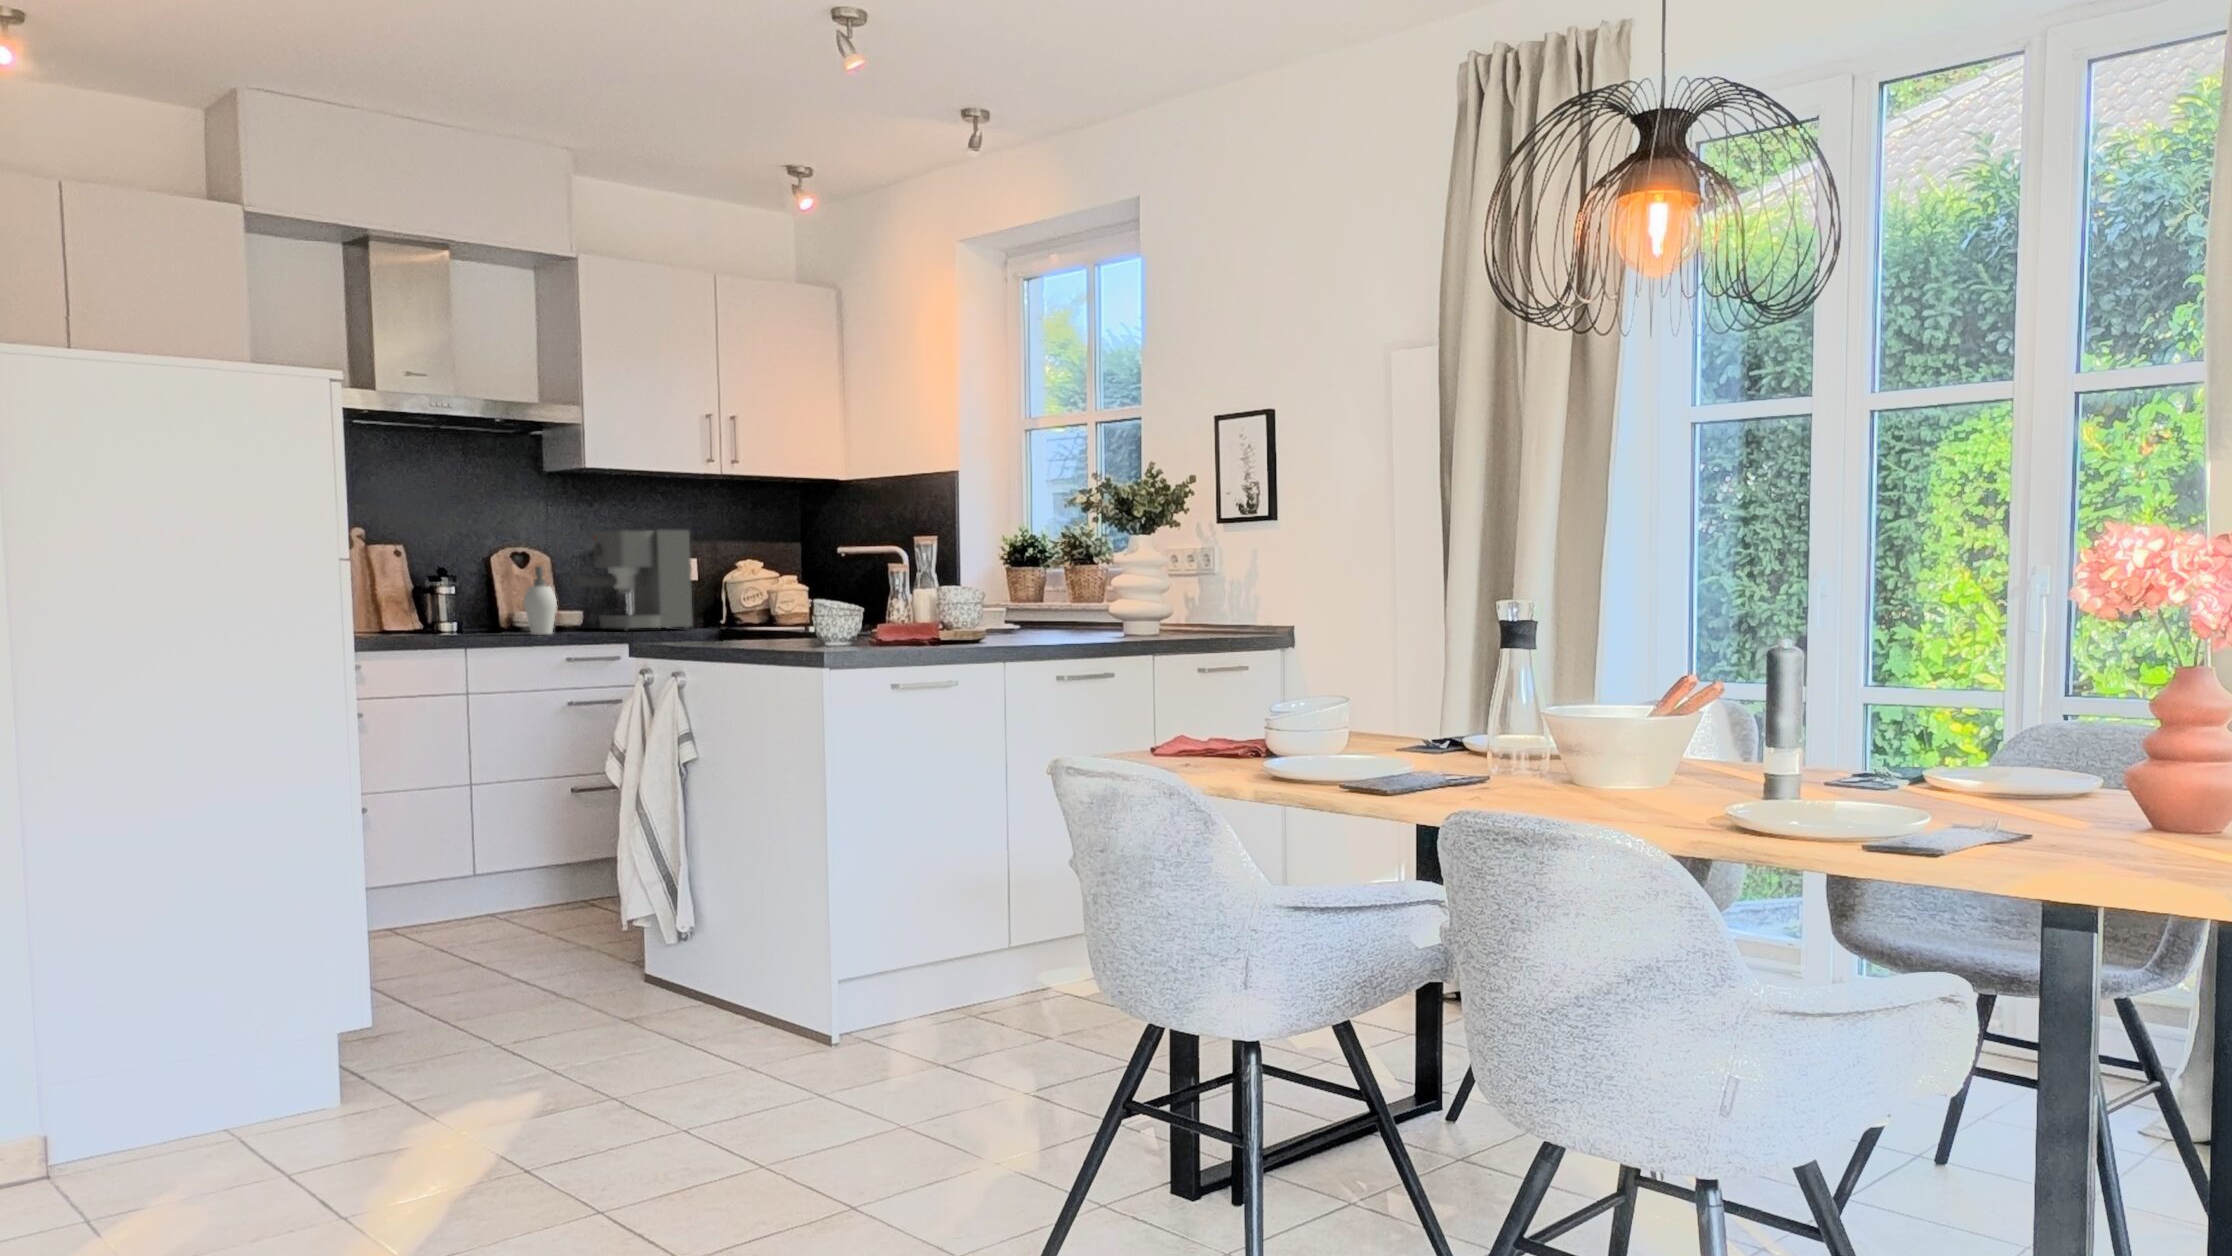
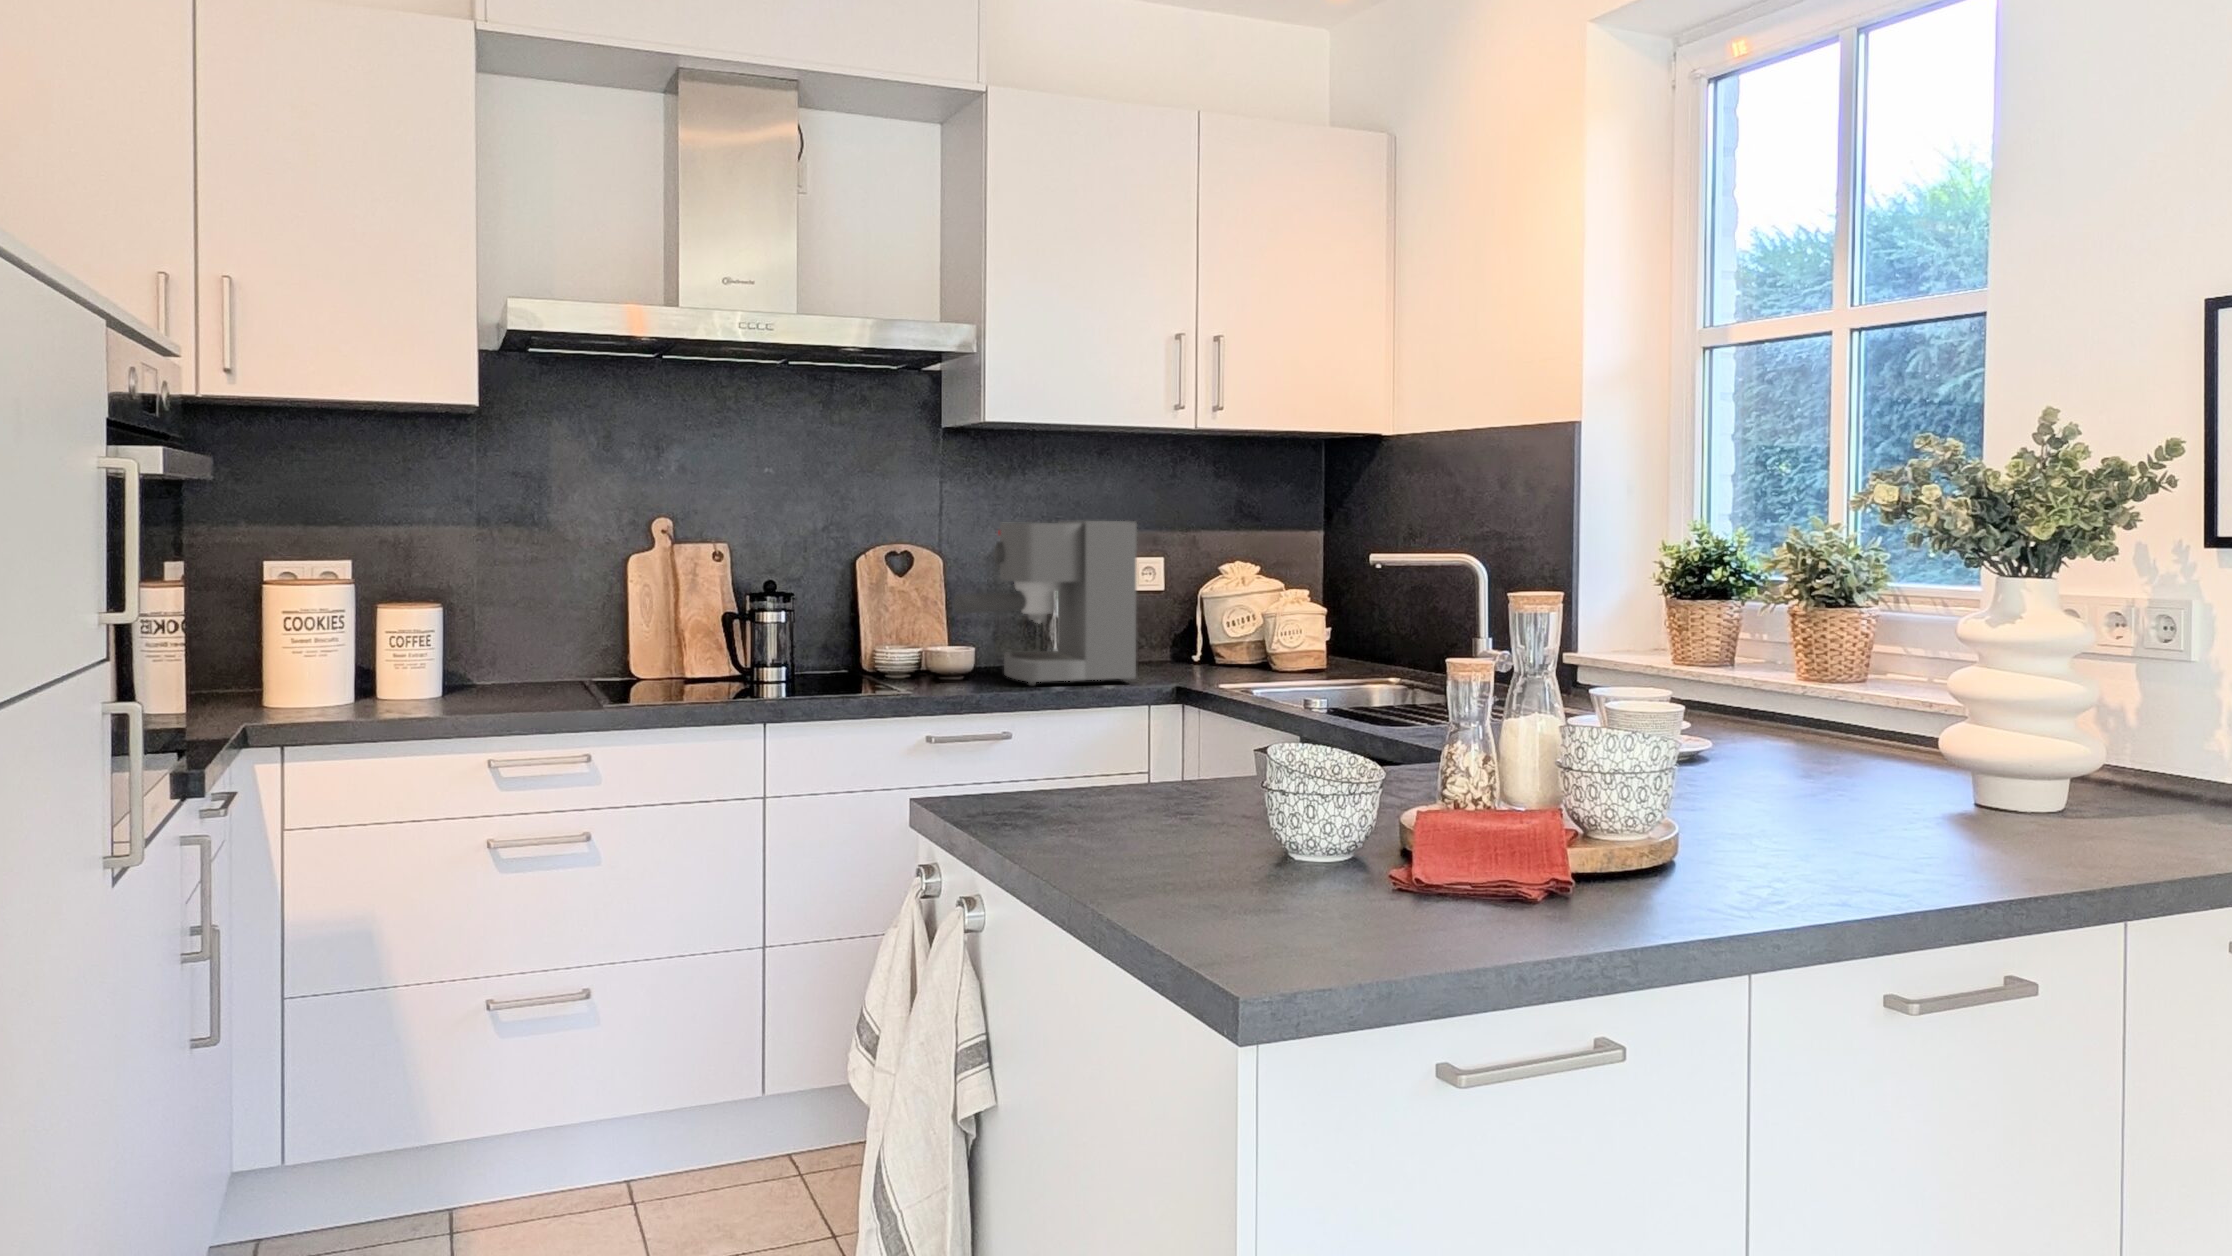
soap dispenser: present [524,566,557,635] -> none [868,584,931,697]

